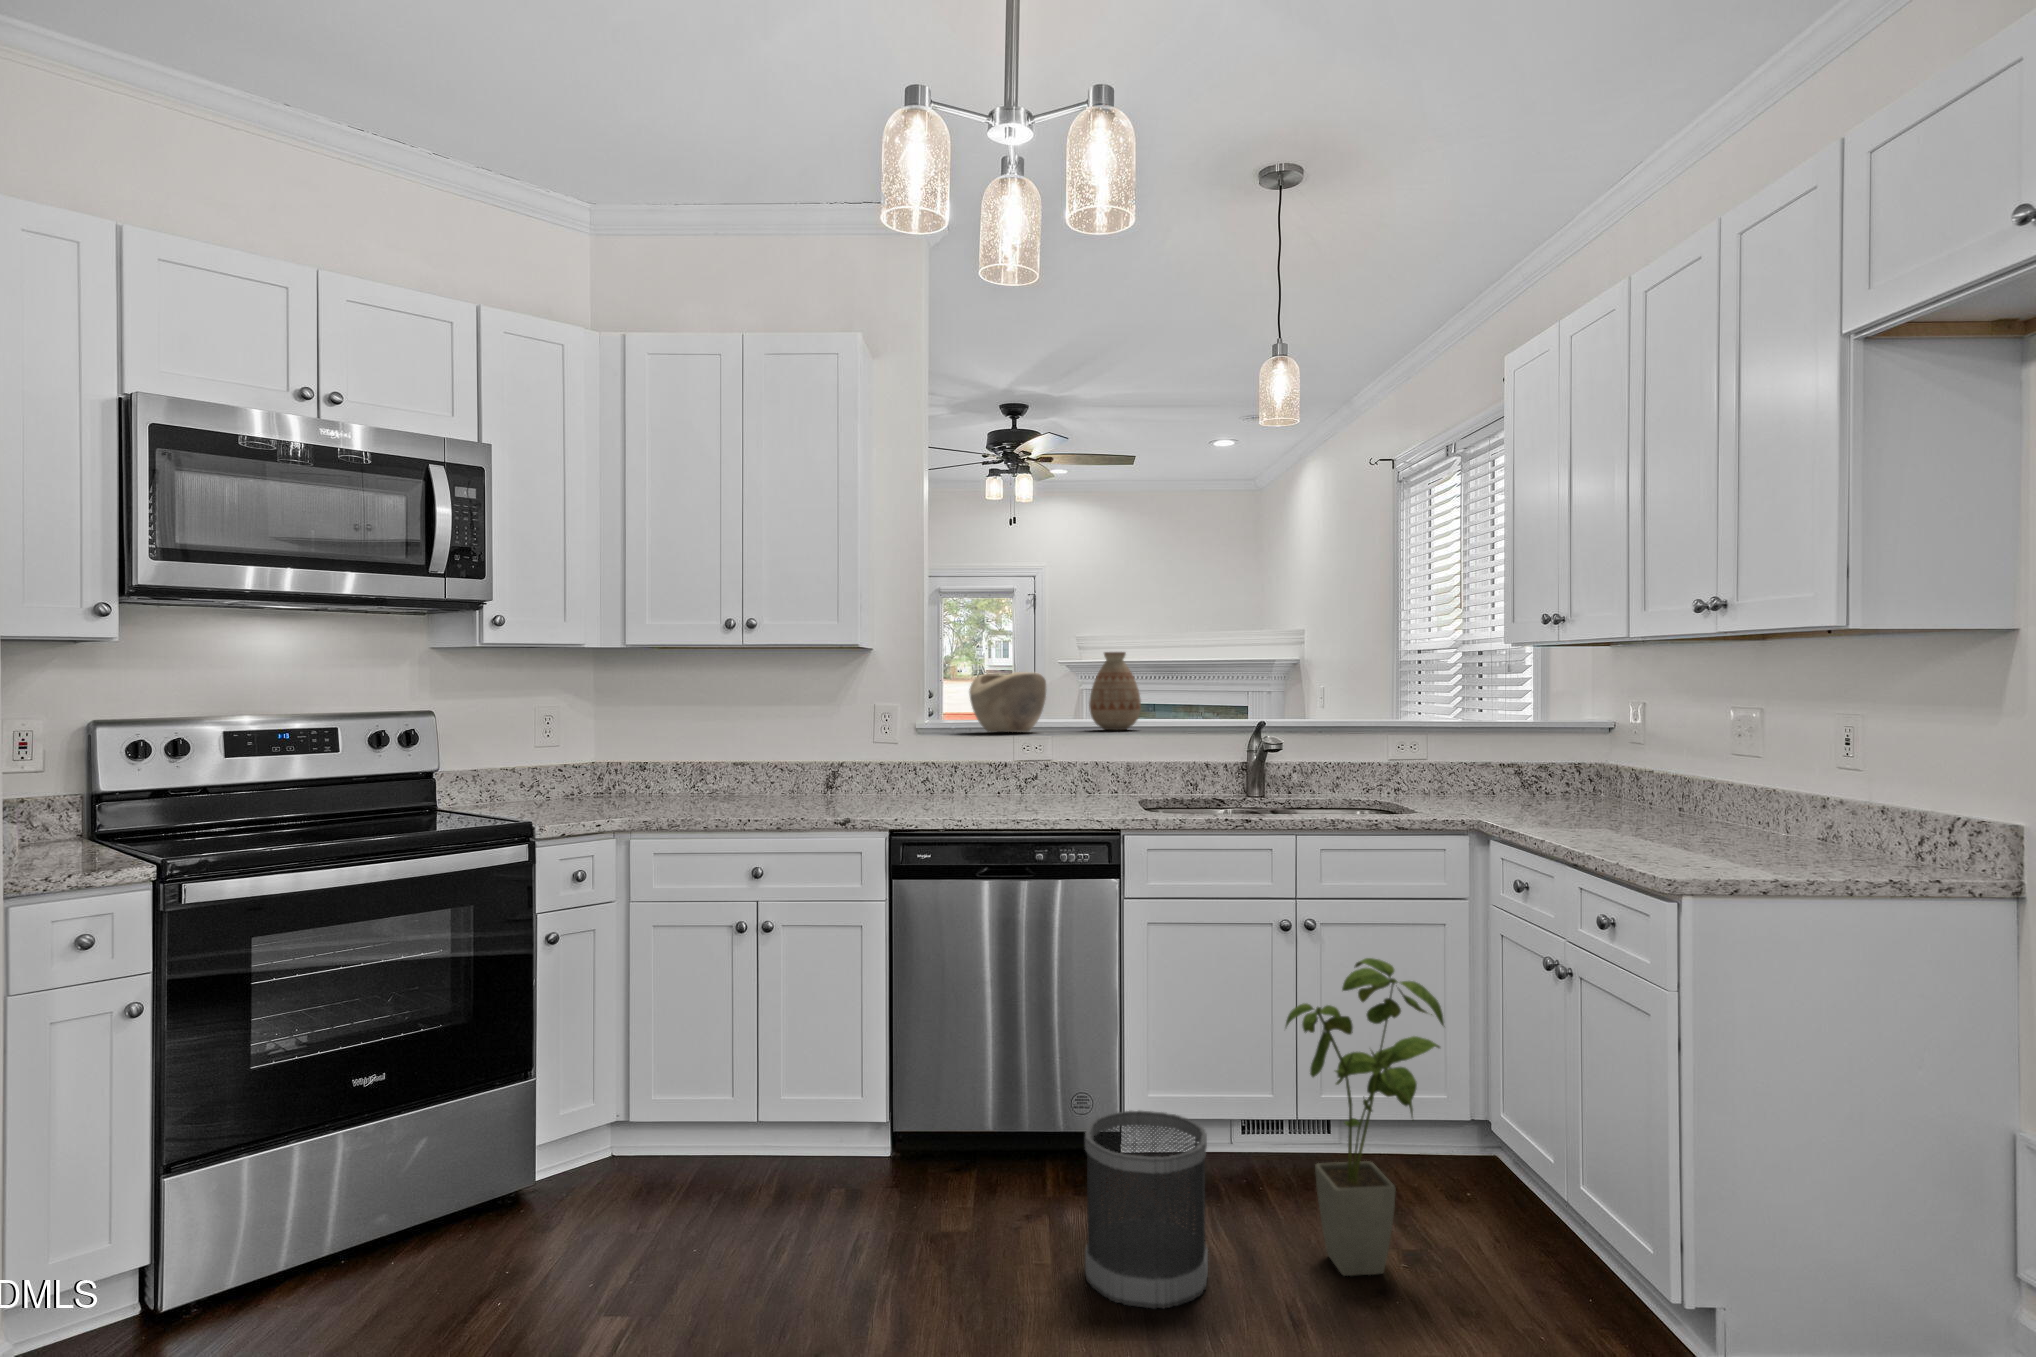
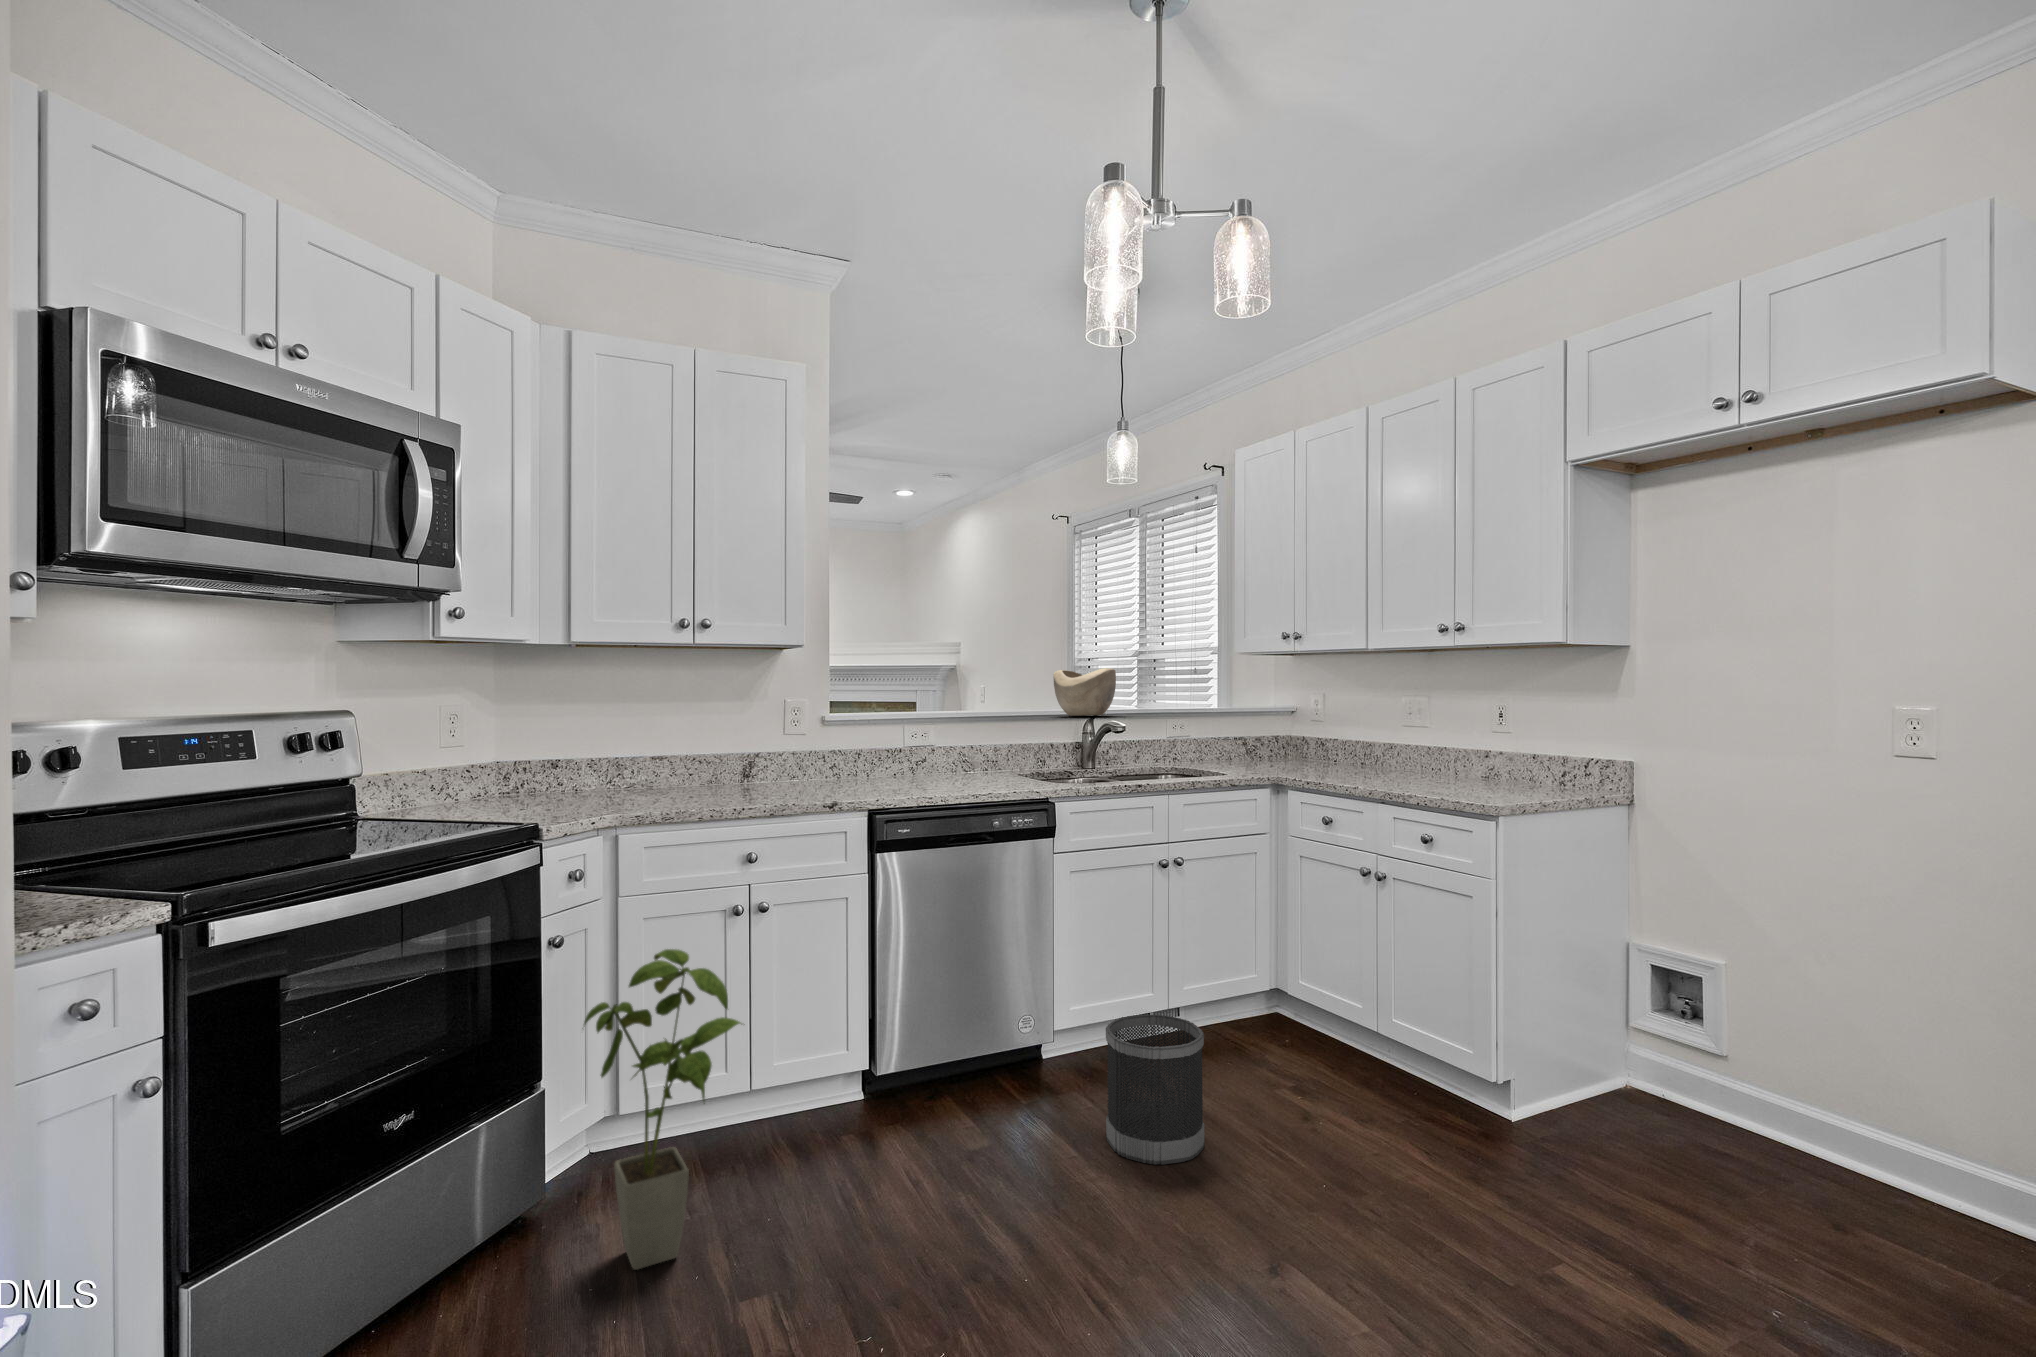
vase: present [1089,652,1141,730] -> none [960,654,1002,719]
decorative bowl: present [969,672,1046,732] -> present [1053,668,1116,716]
house plant: present [1286,958,1444,1276] -> present [584,949,741,1270]

